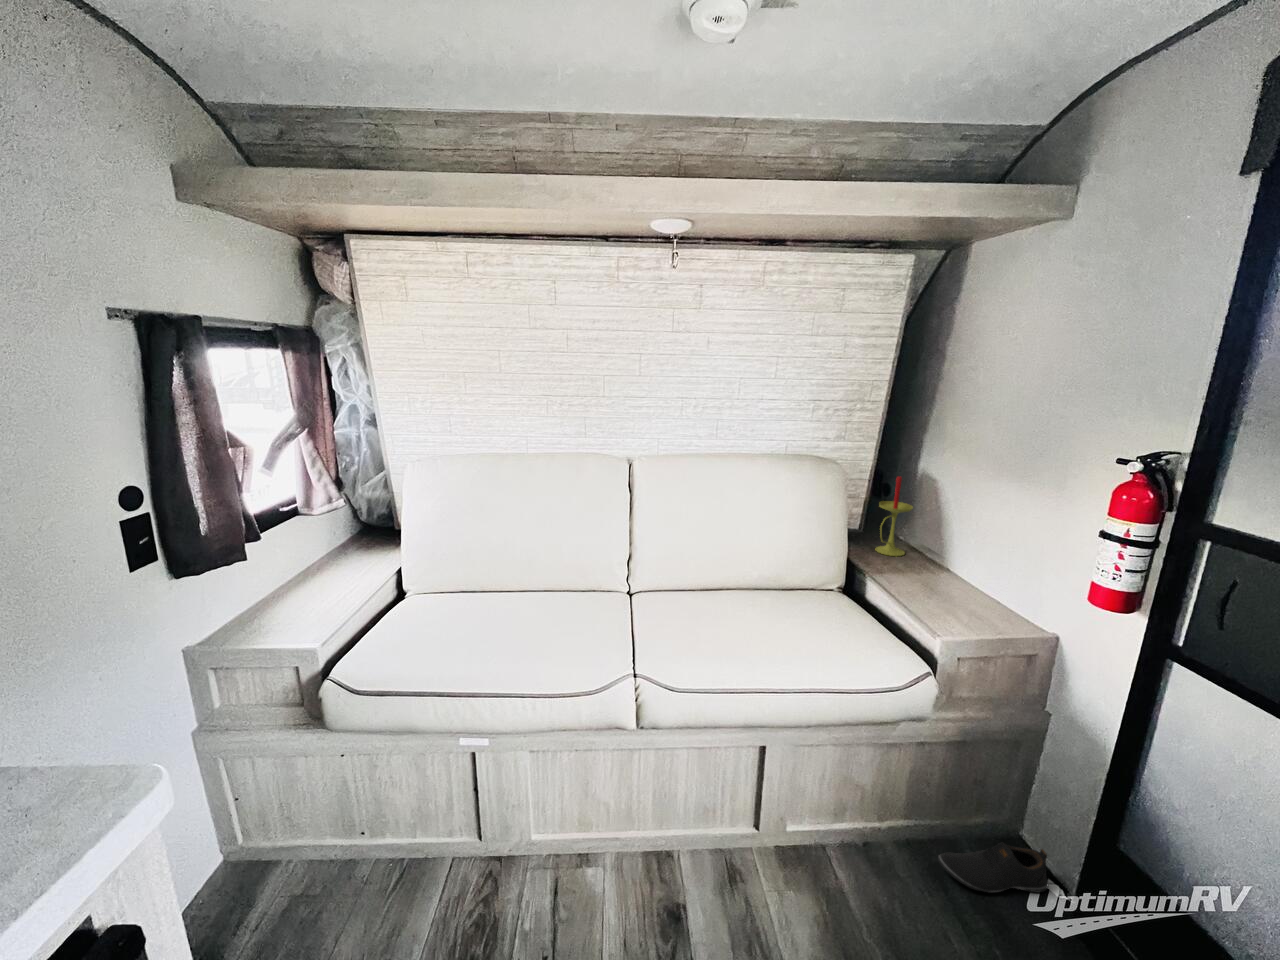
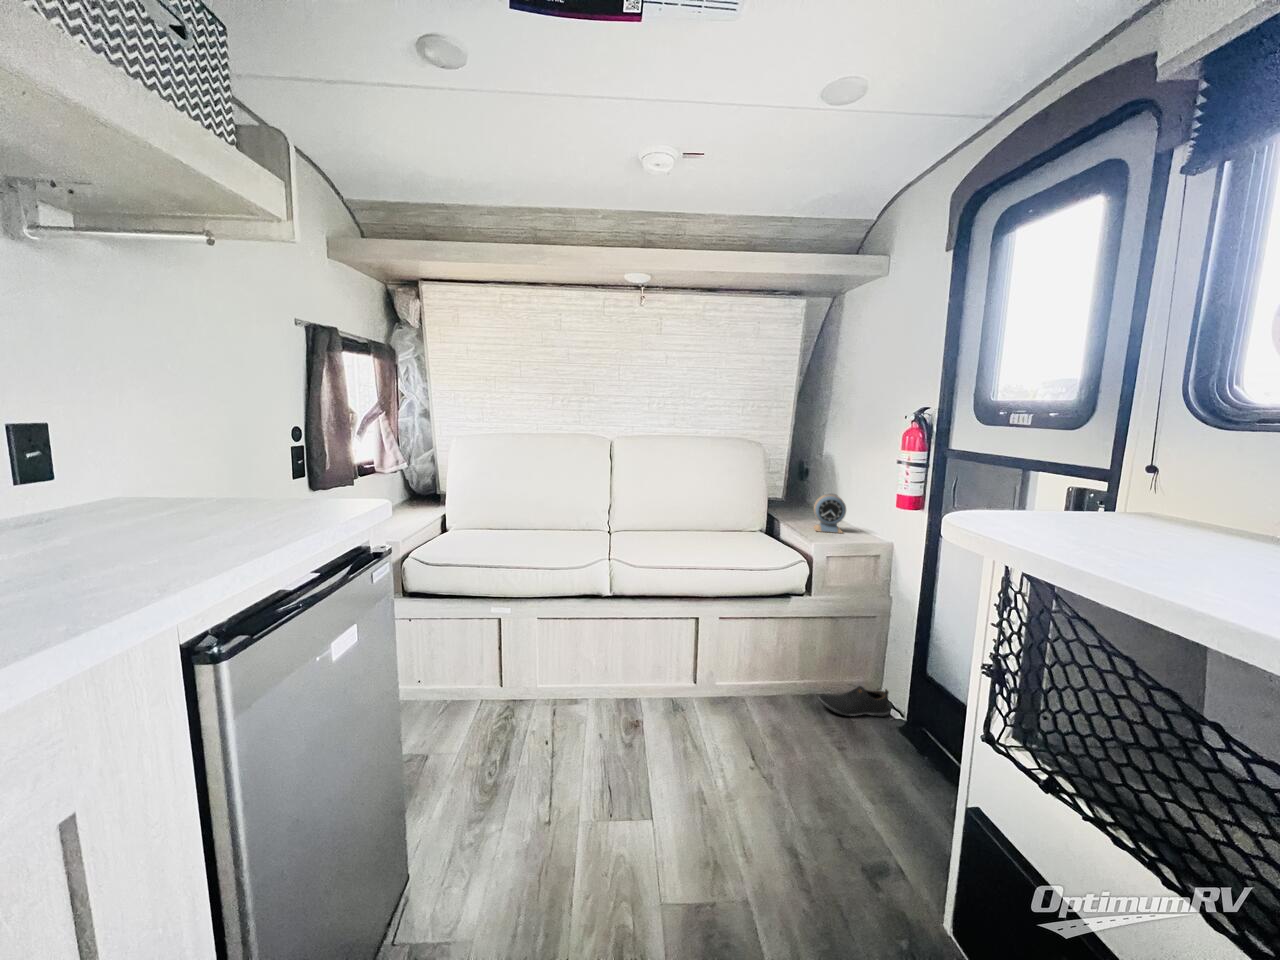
candle: present [876,477,913,556] -> none [792,455,817,515]
alarm clock: none [918,543,972,604] -> present [814,493,846,533]

